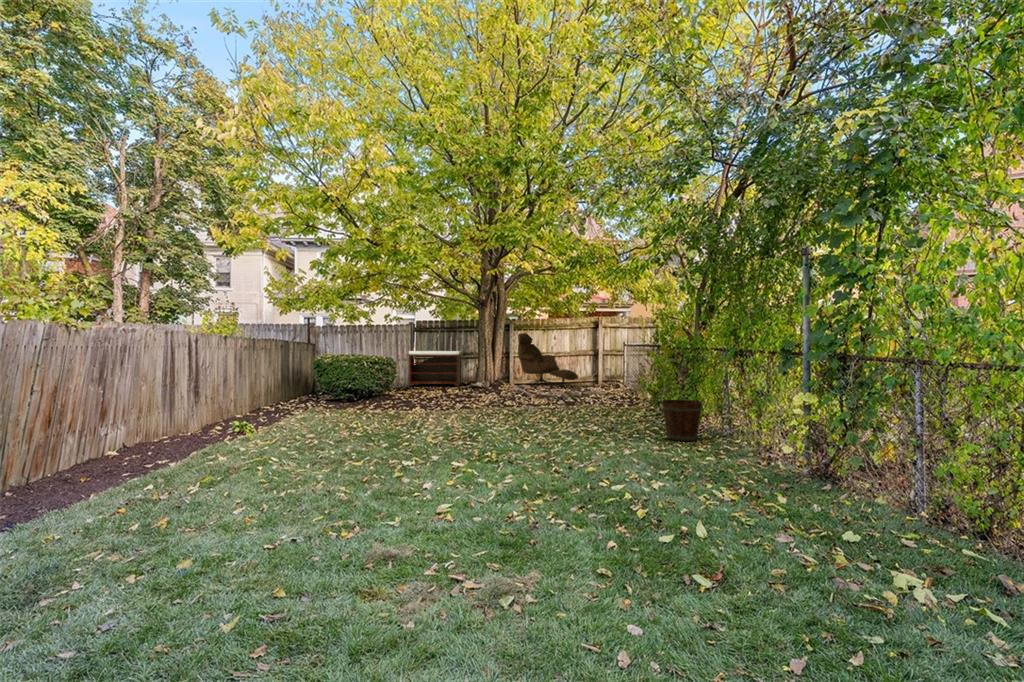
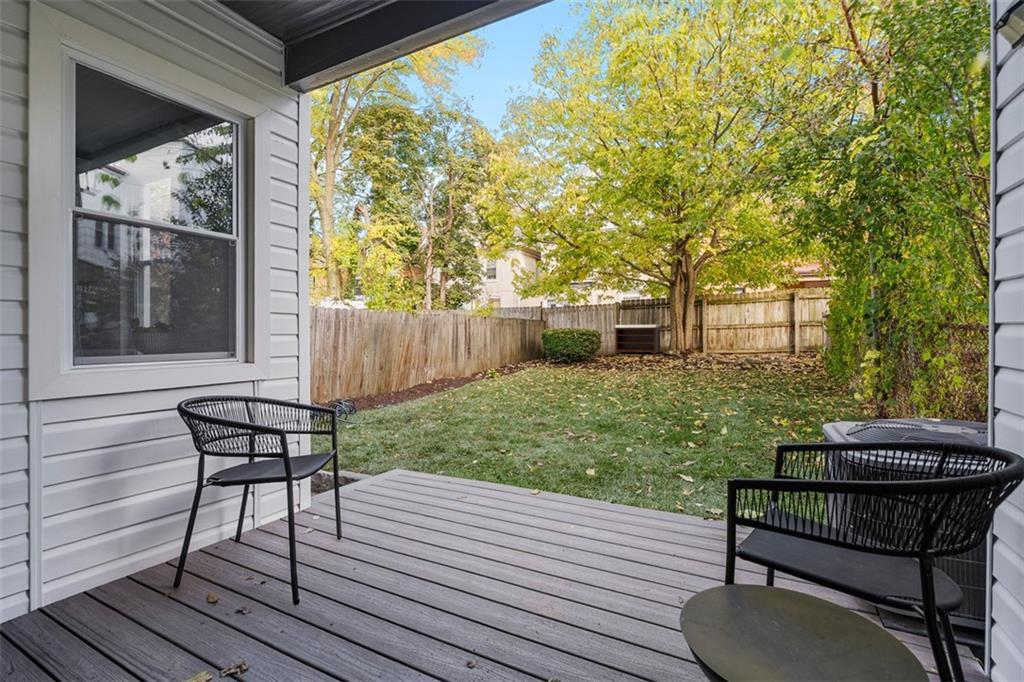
lounge chair: present [518,333,578,388] -> none [709,308,767,357]
bucket: present [662,399,702,441] -> none [794,361,833,396]

